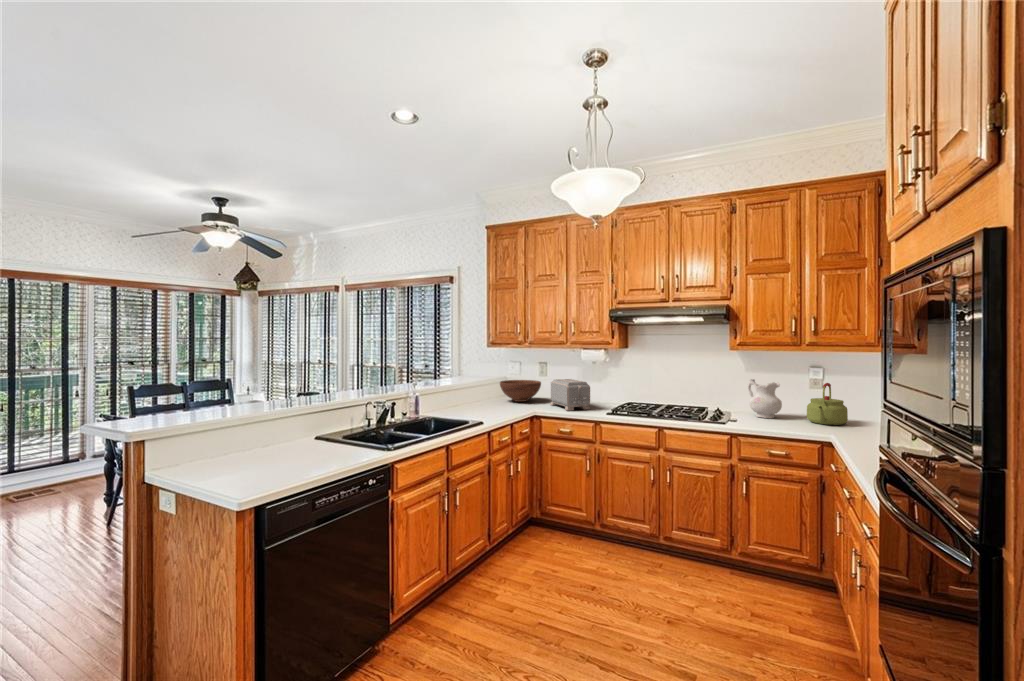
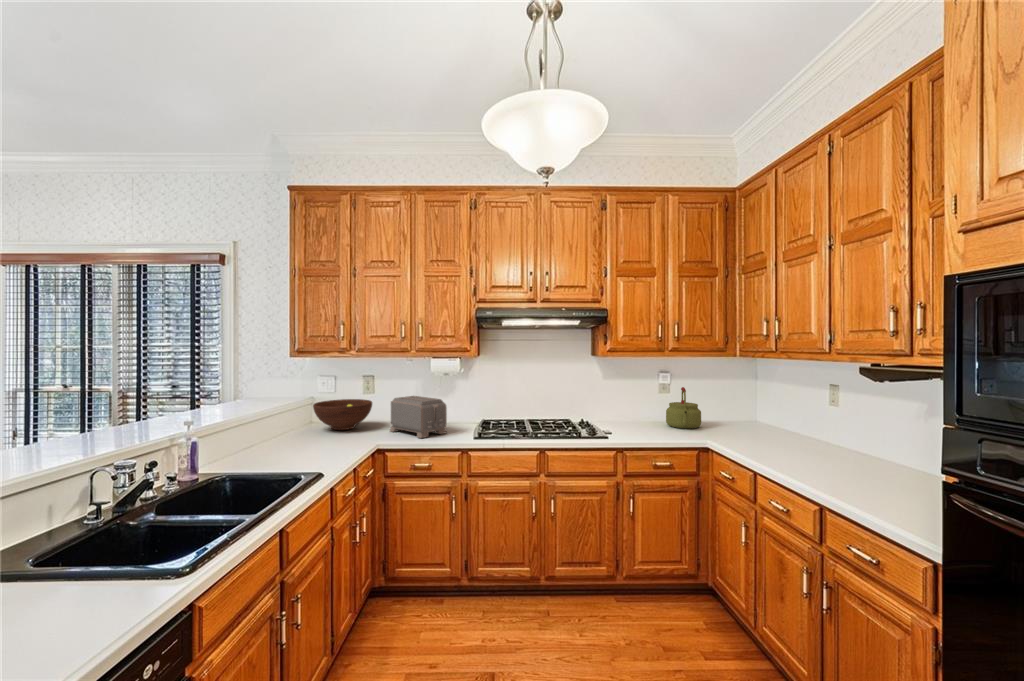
ceramic pitcher: present [748,379,782,418] -> none [610,386,644,426]

